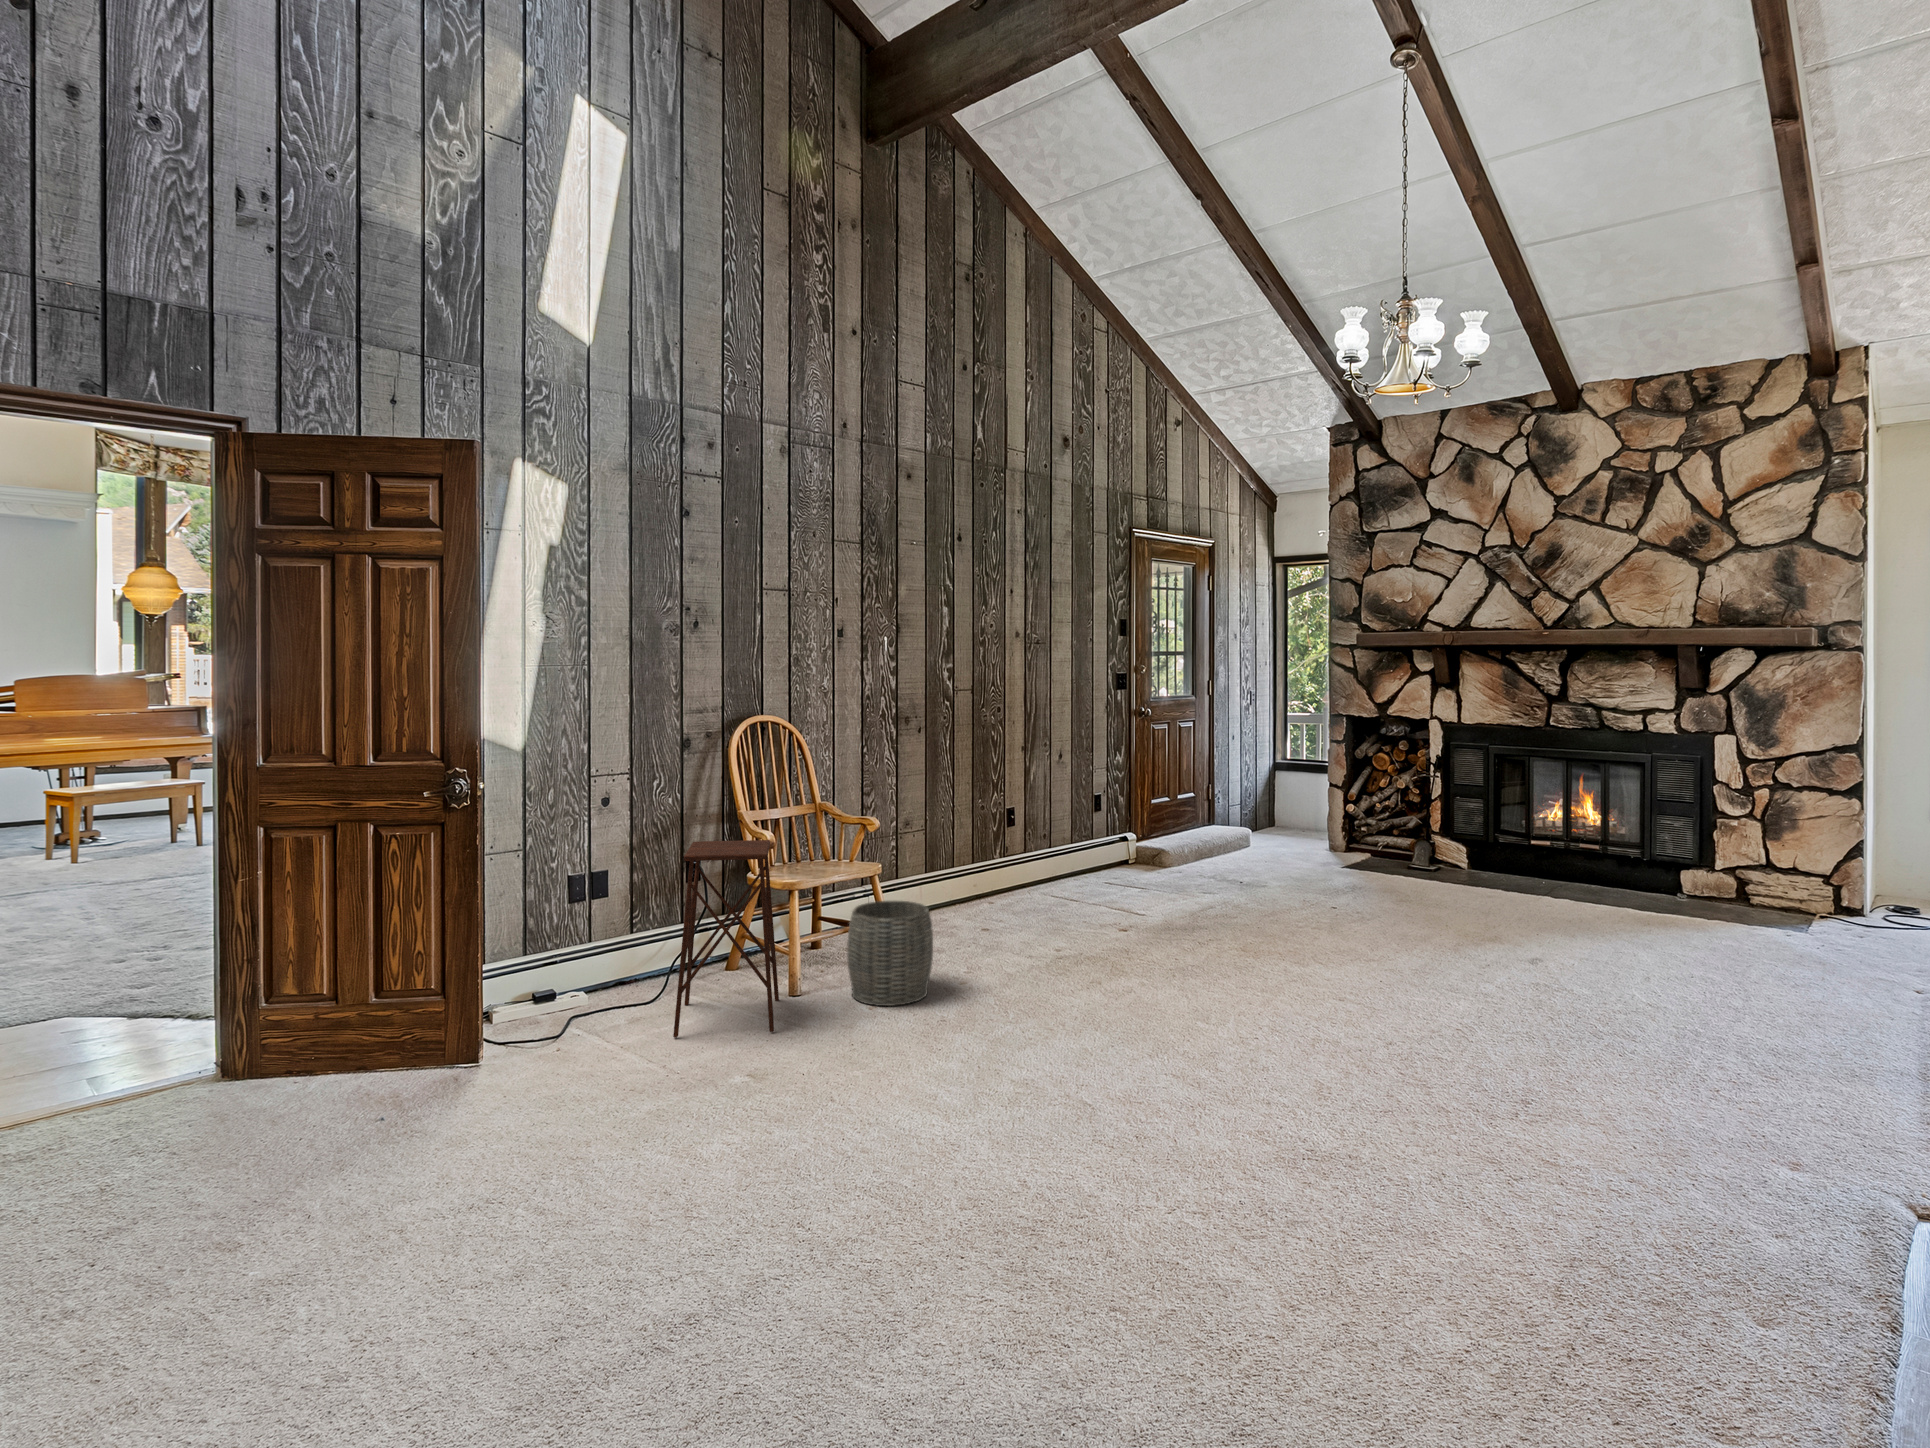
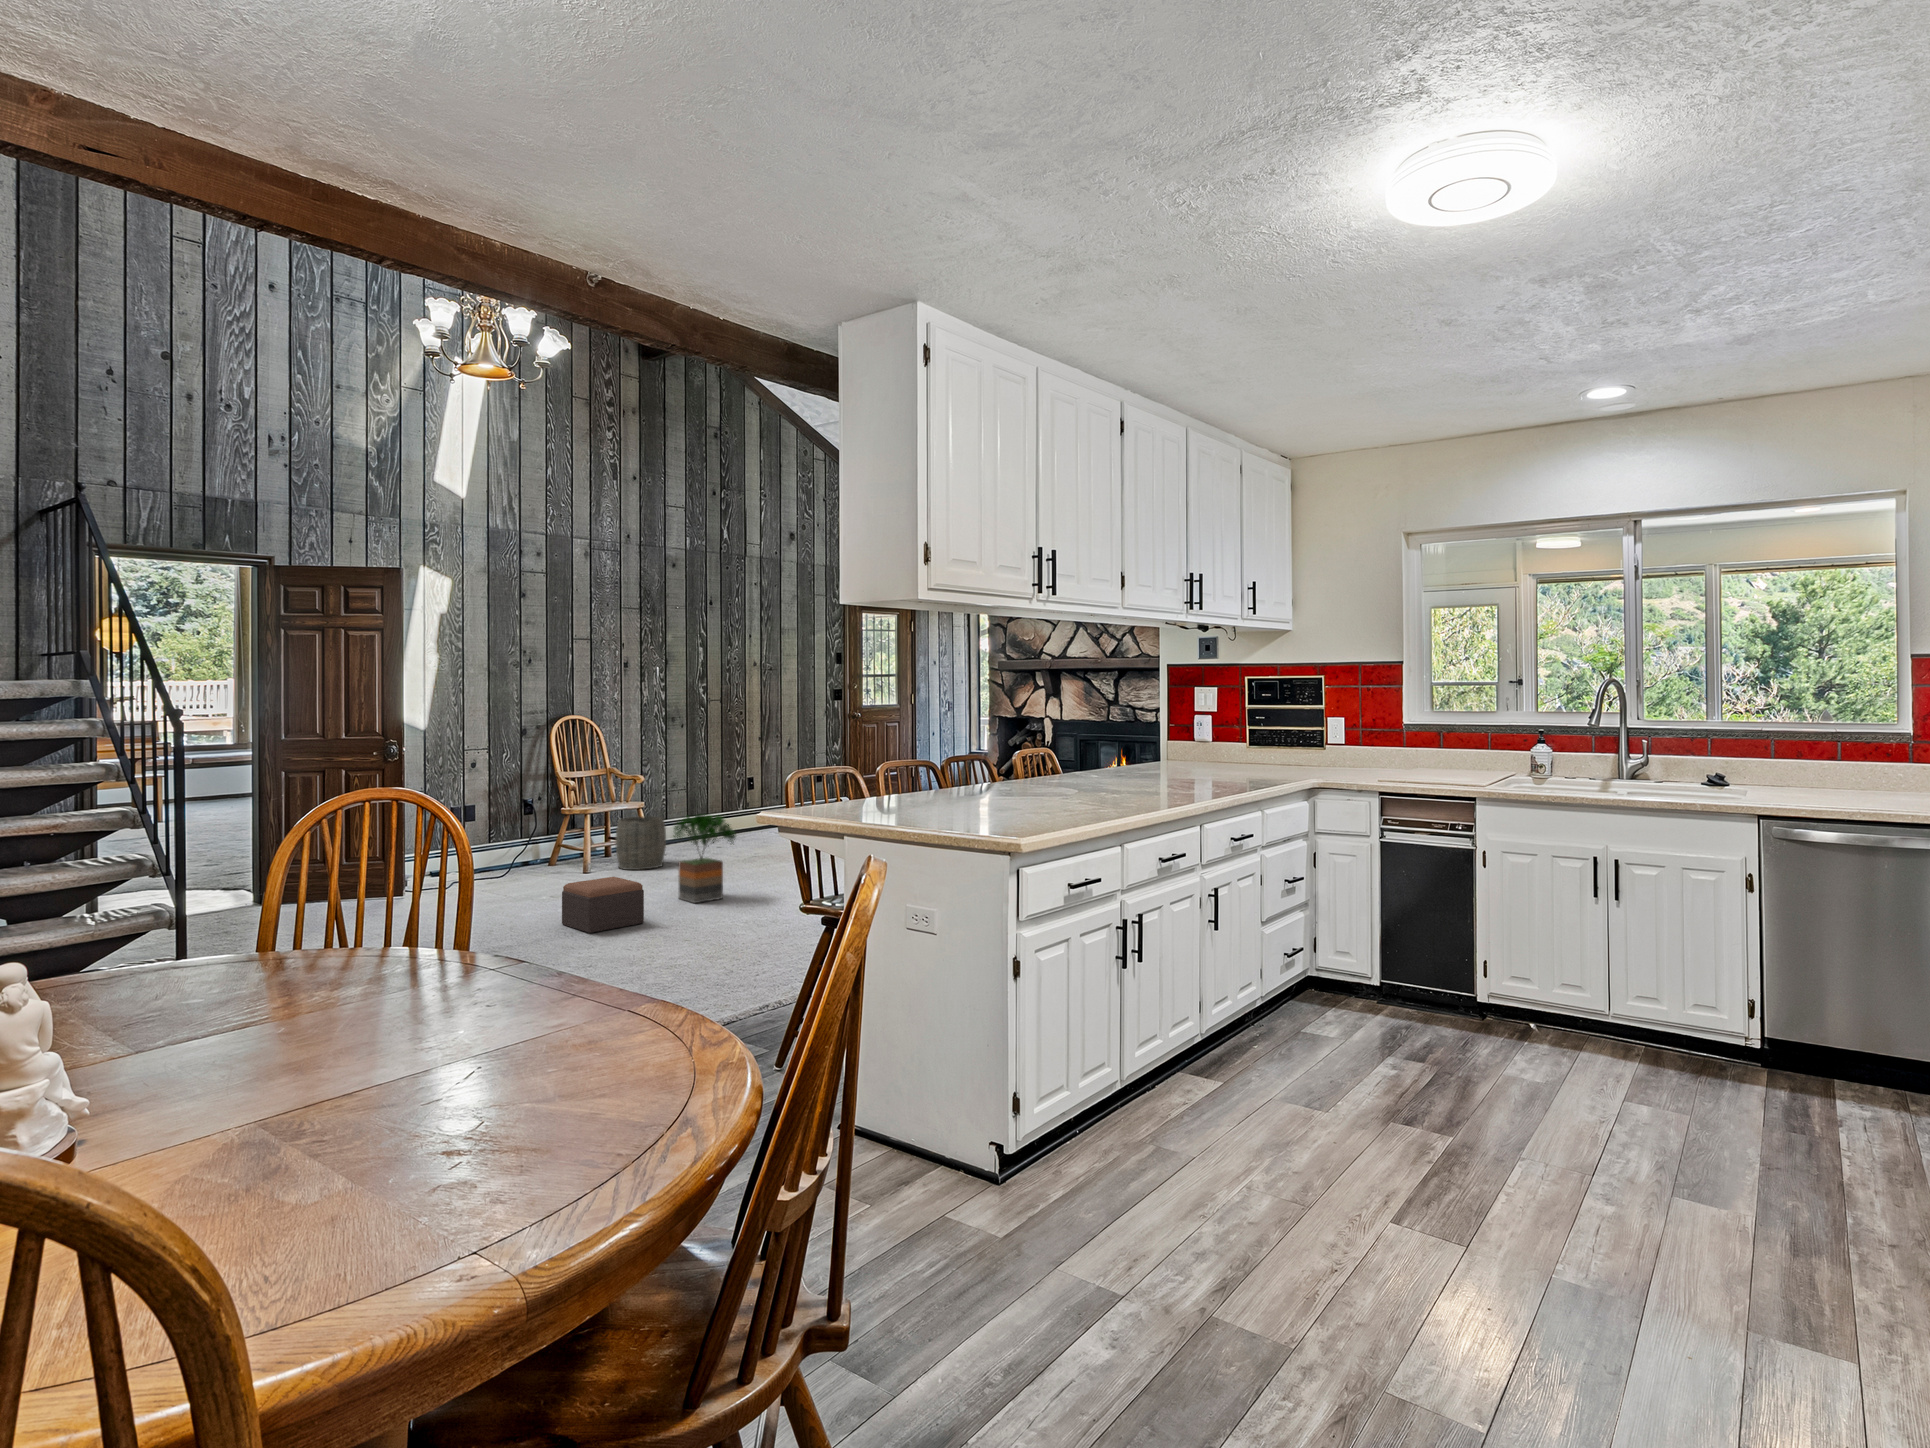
side table: present [673,840,779,1038] -> none [513,780,576,881]
potted tree: none [999,943,1141,1150] -> present [674,814,736,903]
footstool: none [801,1116,991,1307] -> present [562,877,644,933]

